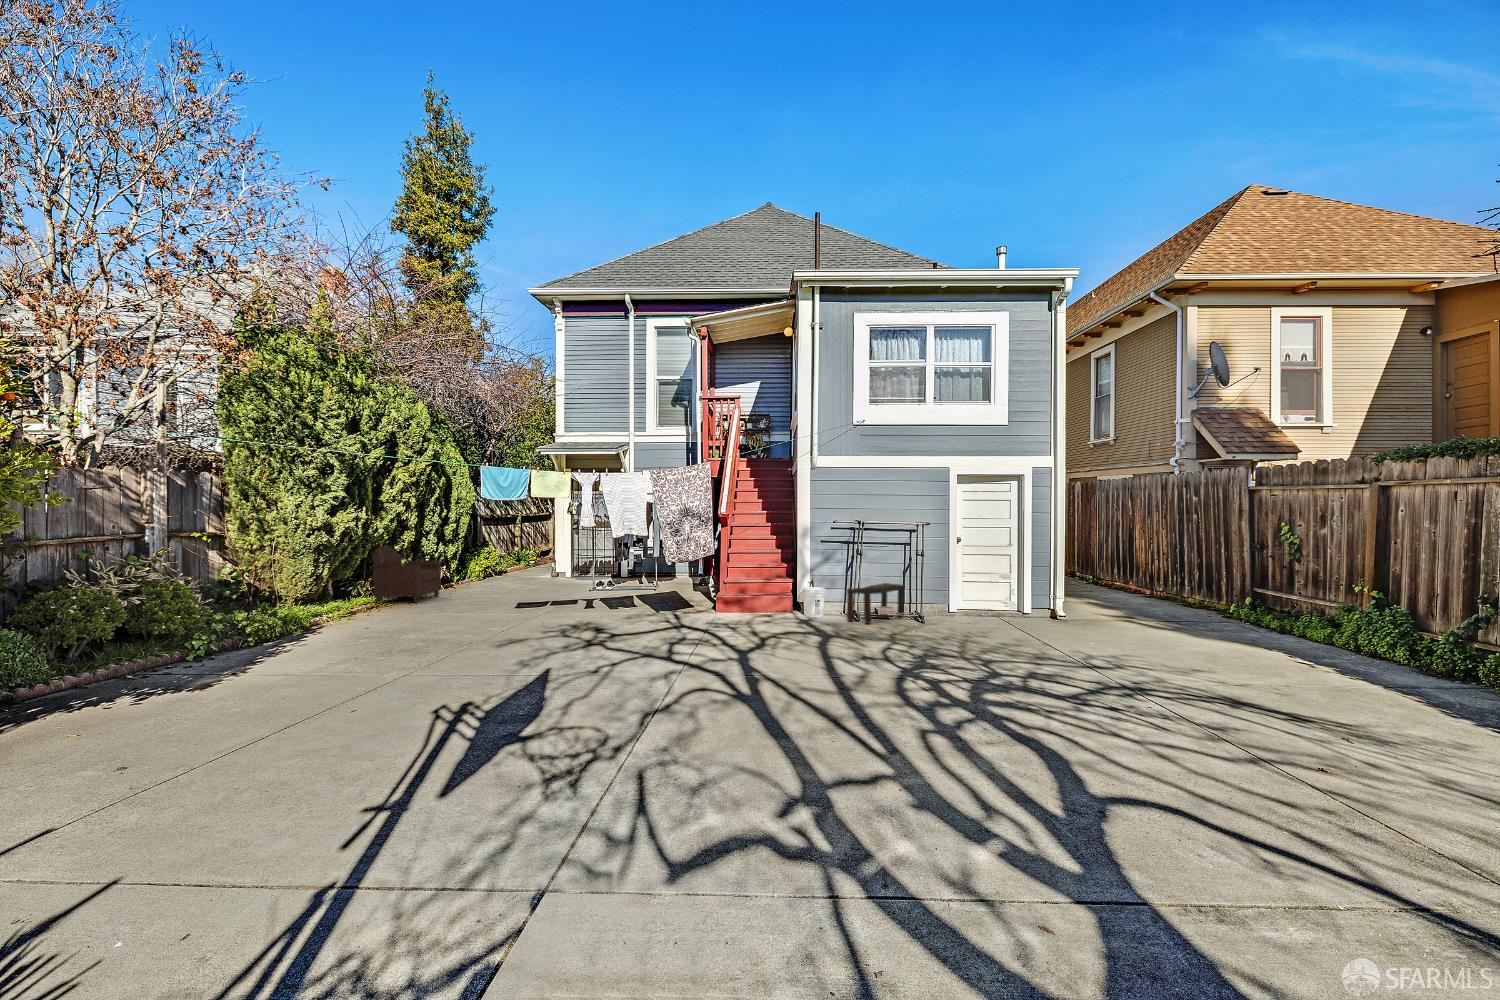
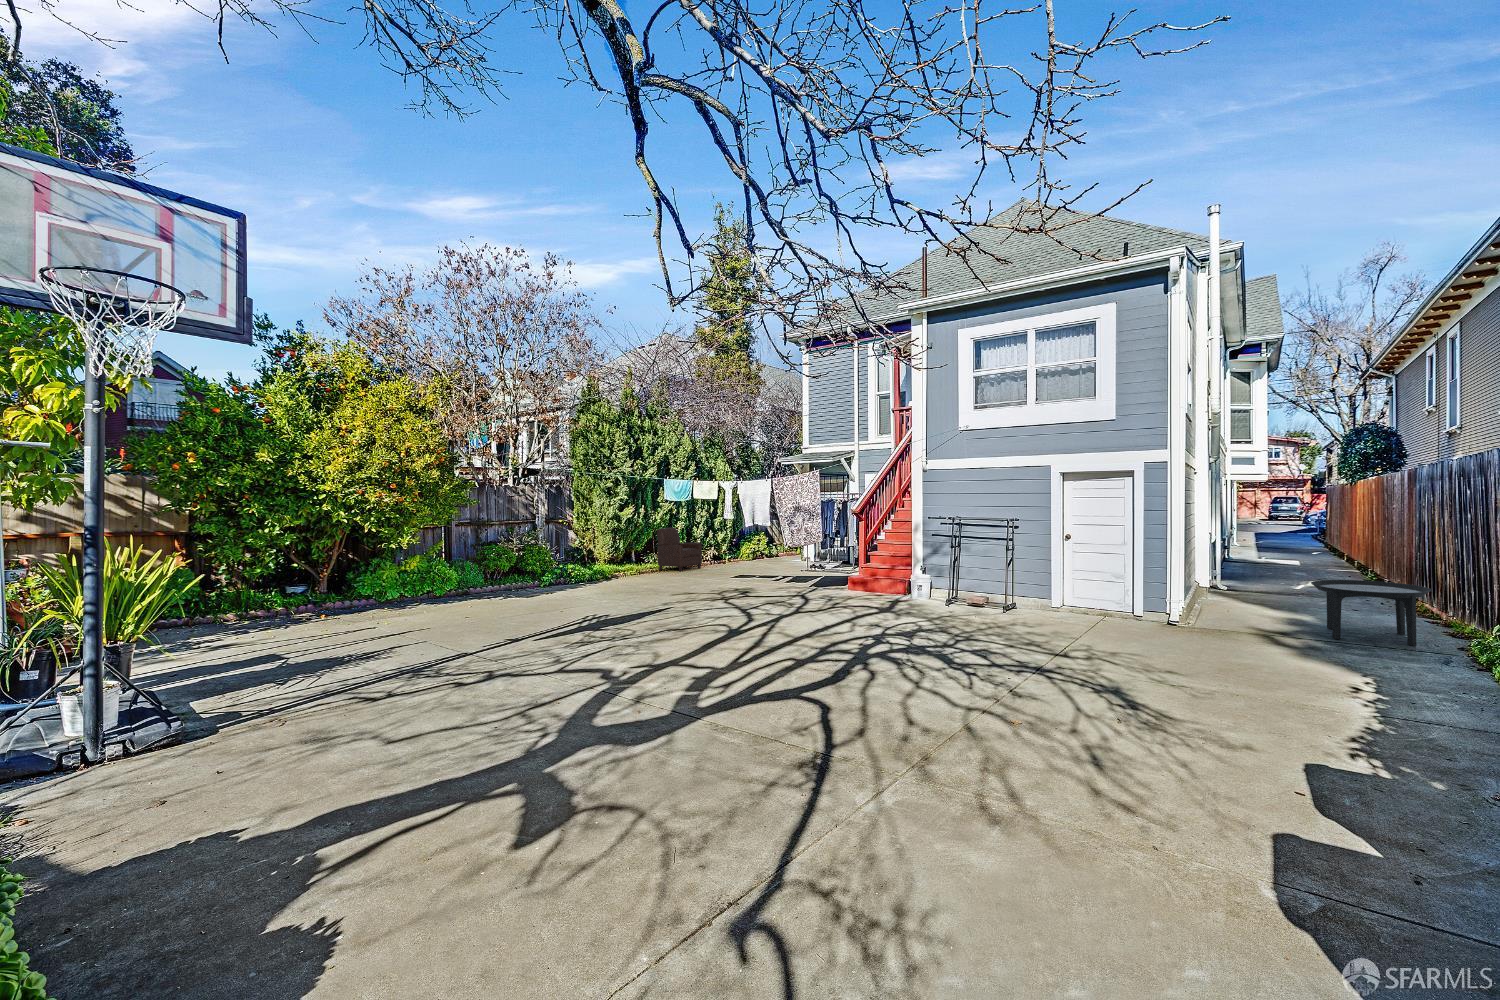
round table: none [1163,571,1250,622] -> present [1311,580,1432,646]
bench: present [847,583,905,624] -> none [937,574,997,609]

